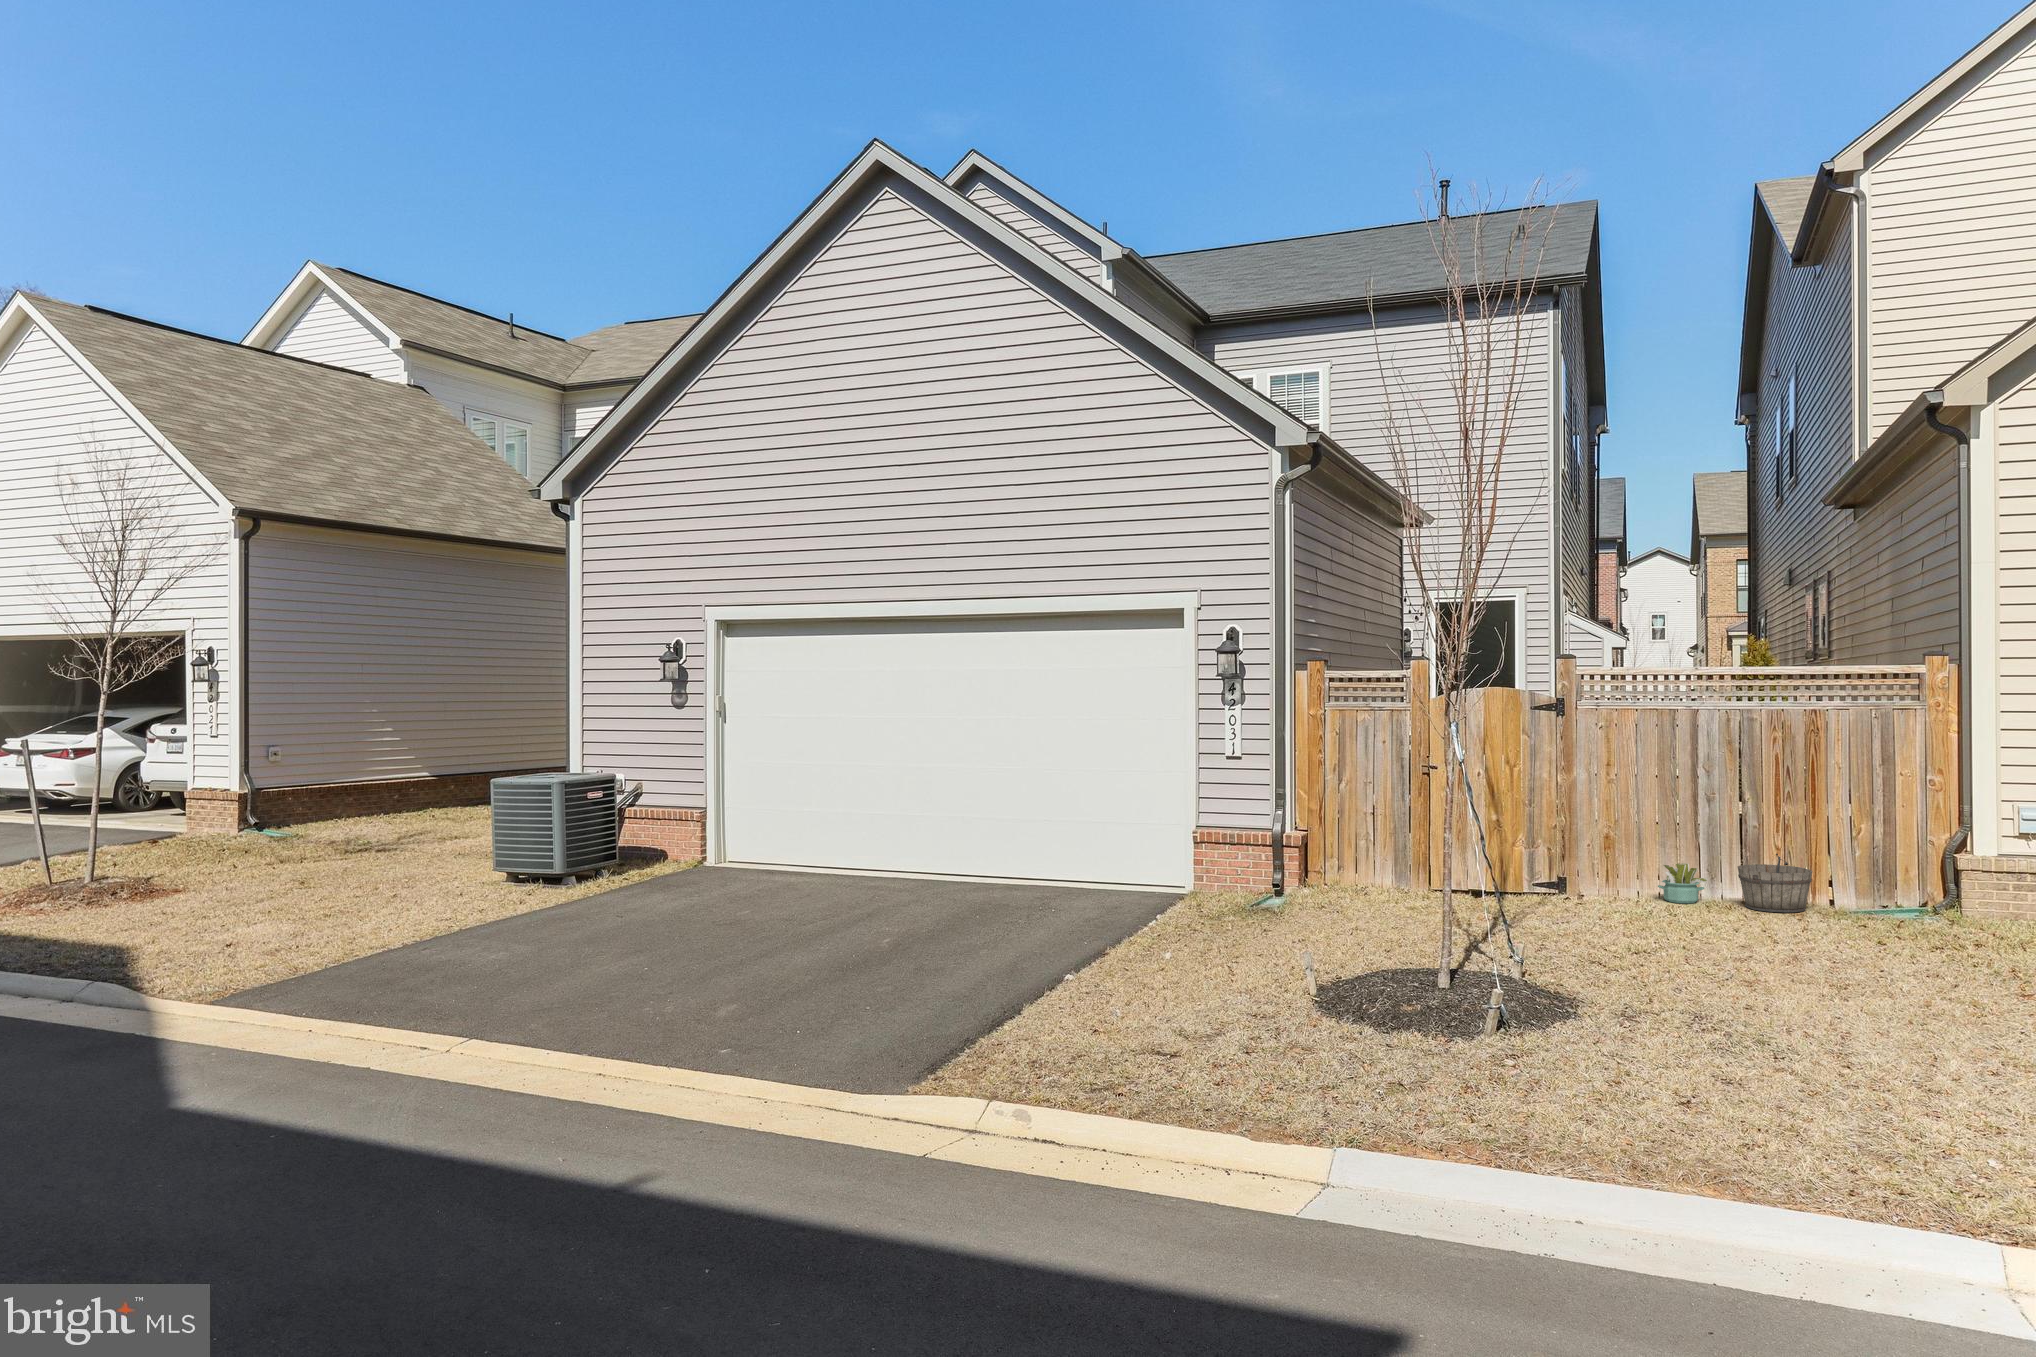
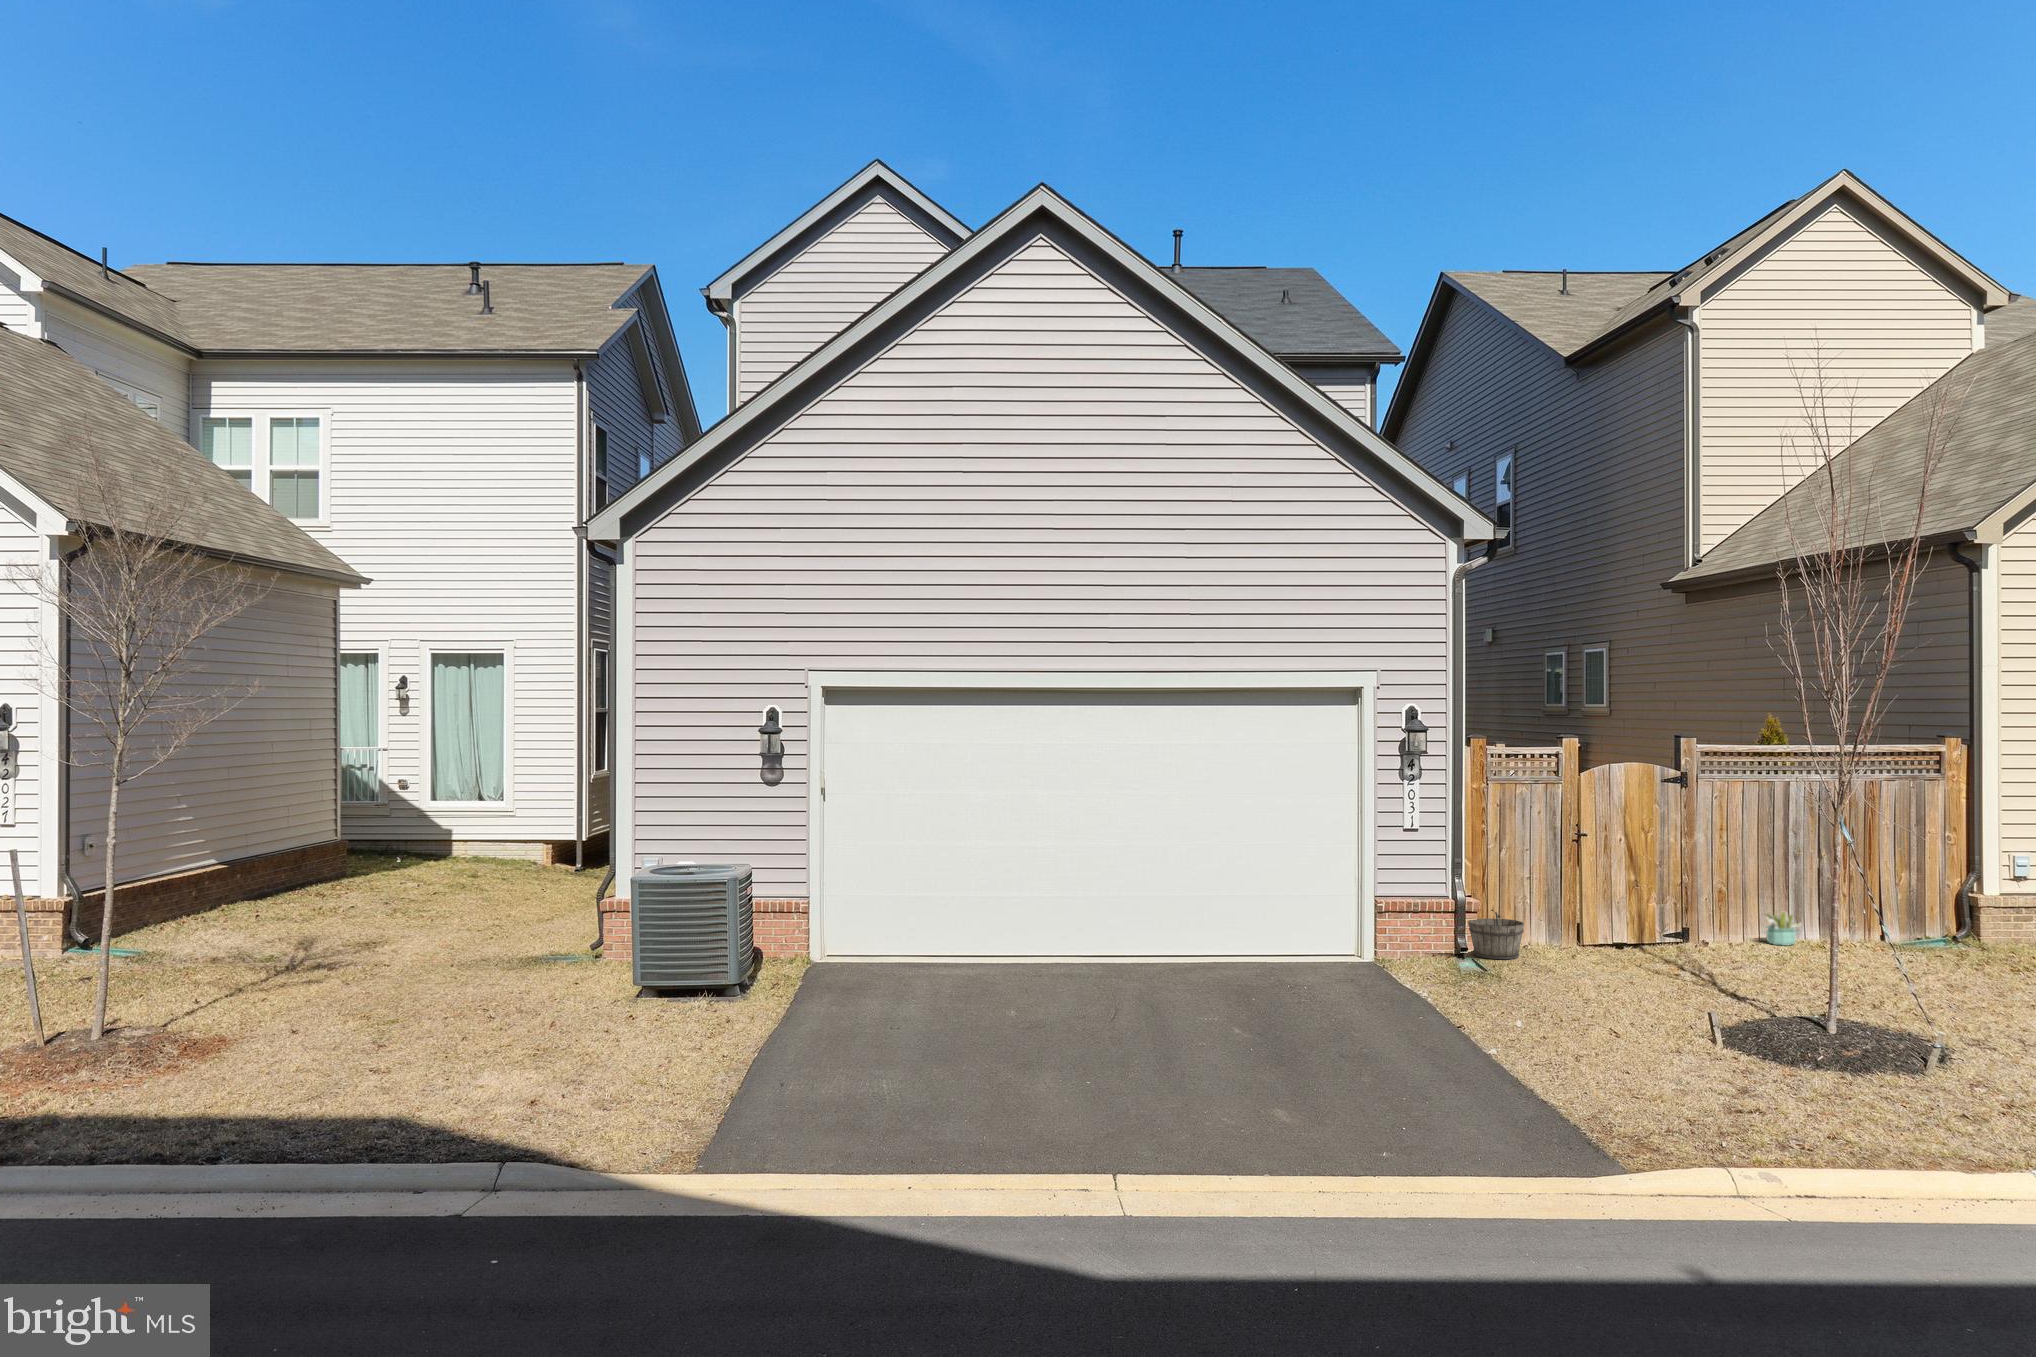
wooden bucket: present [1738,854,1812,912] -> present [1469,909,1524,959]

